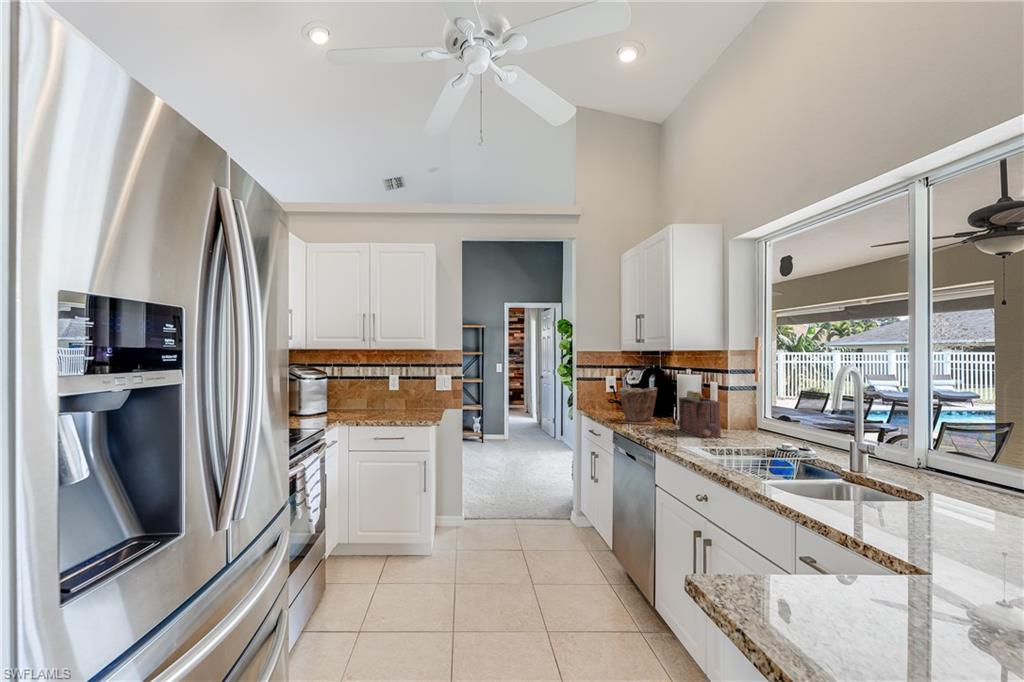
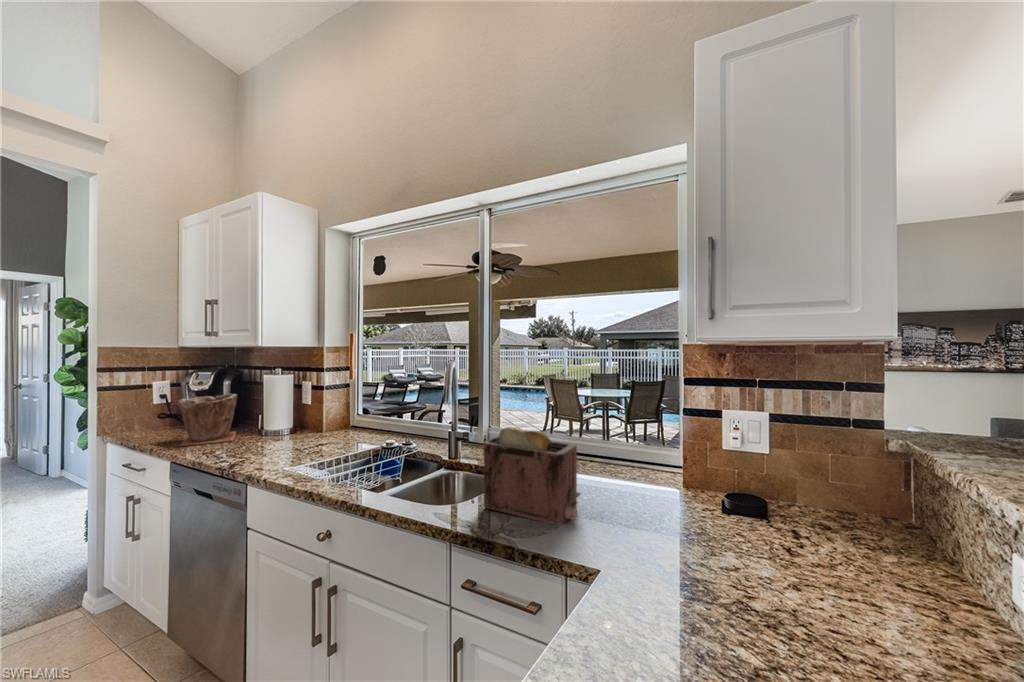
toaster: present [679,391,721,437] -> present [484,427,581,525]

